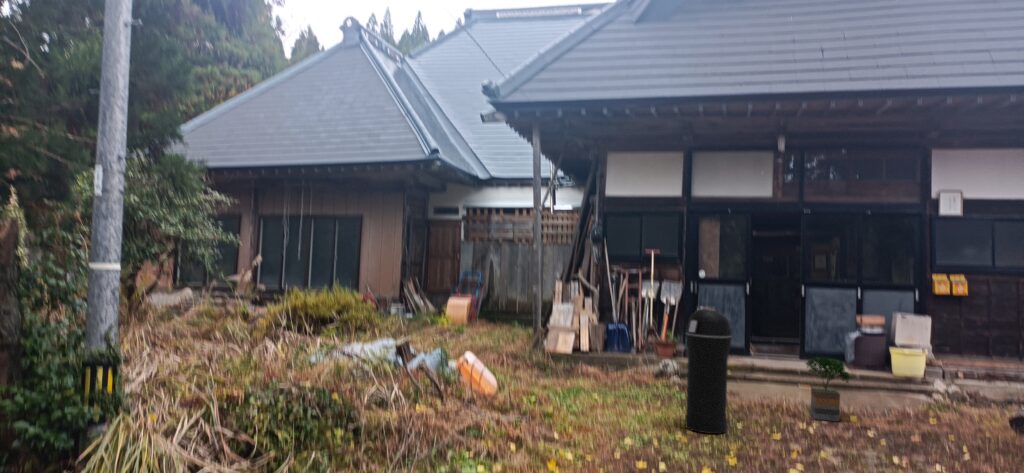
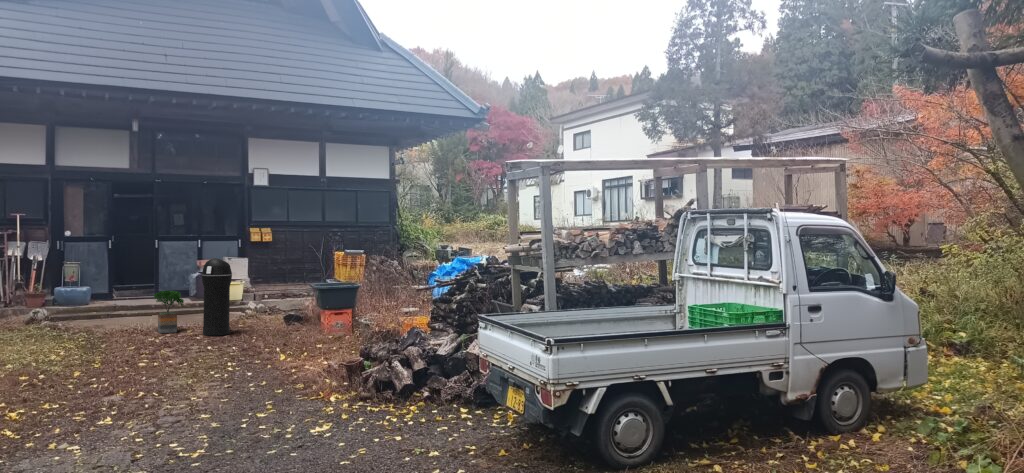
trash can: present [685,309,732,434] -> present [202,258,232,336]

